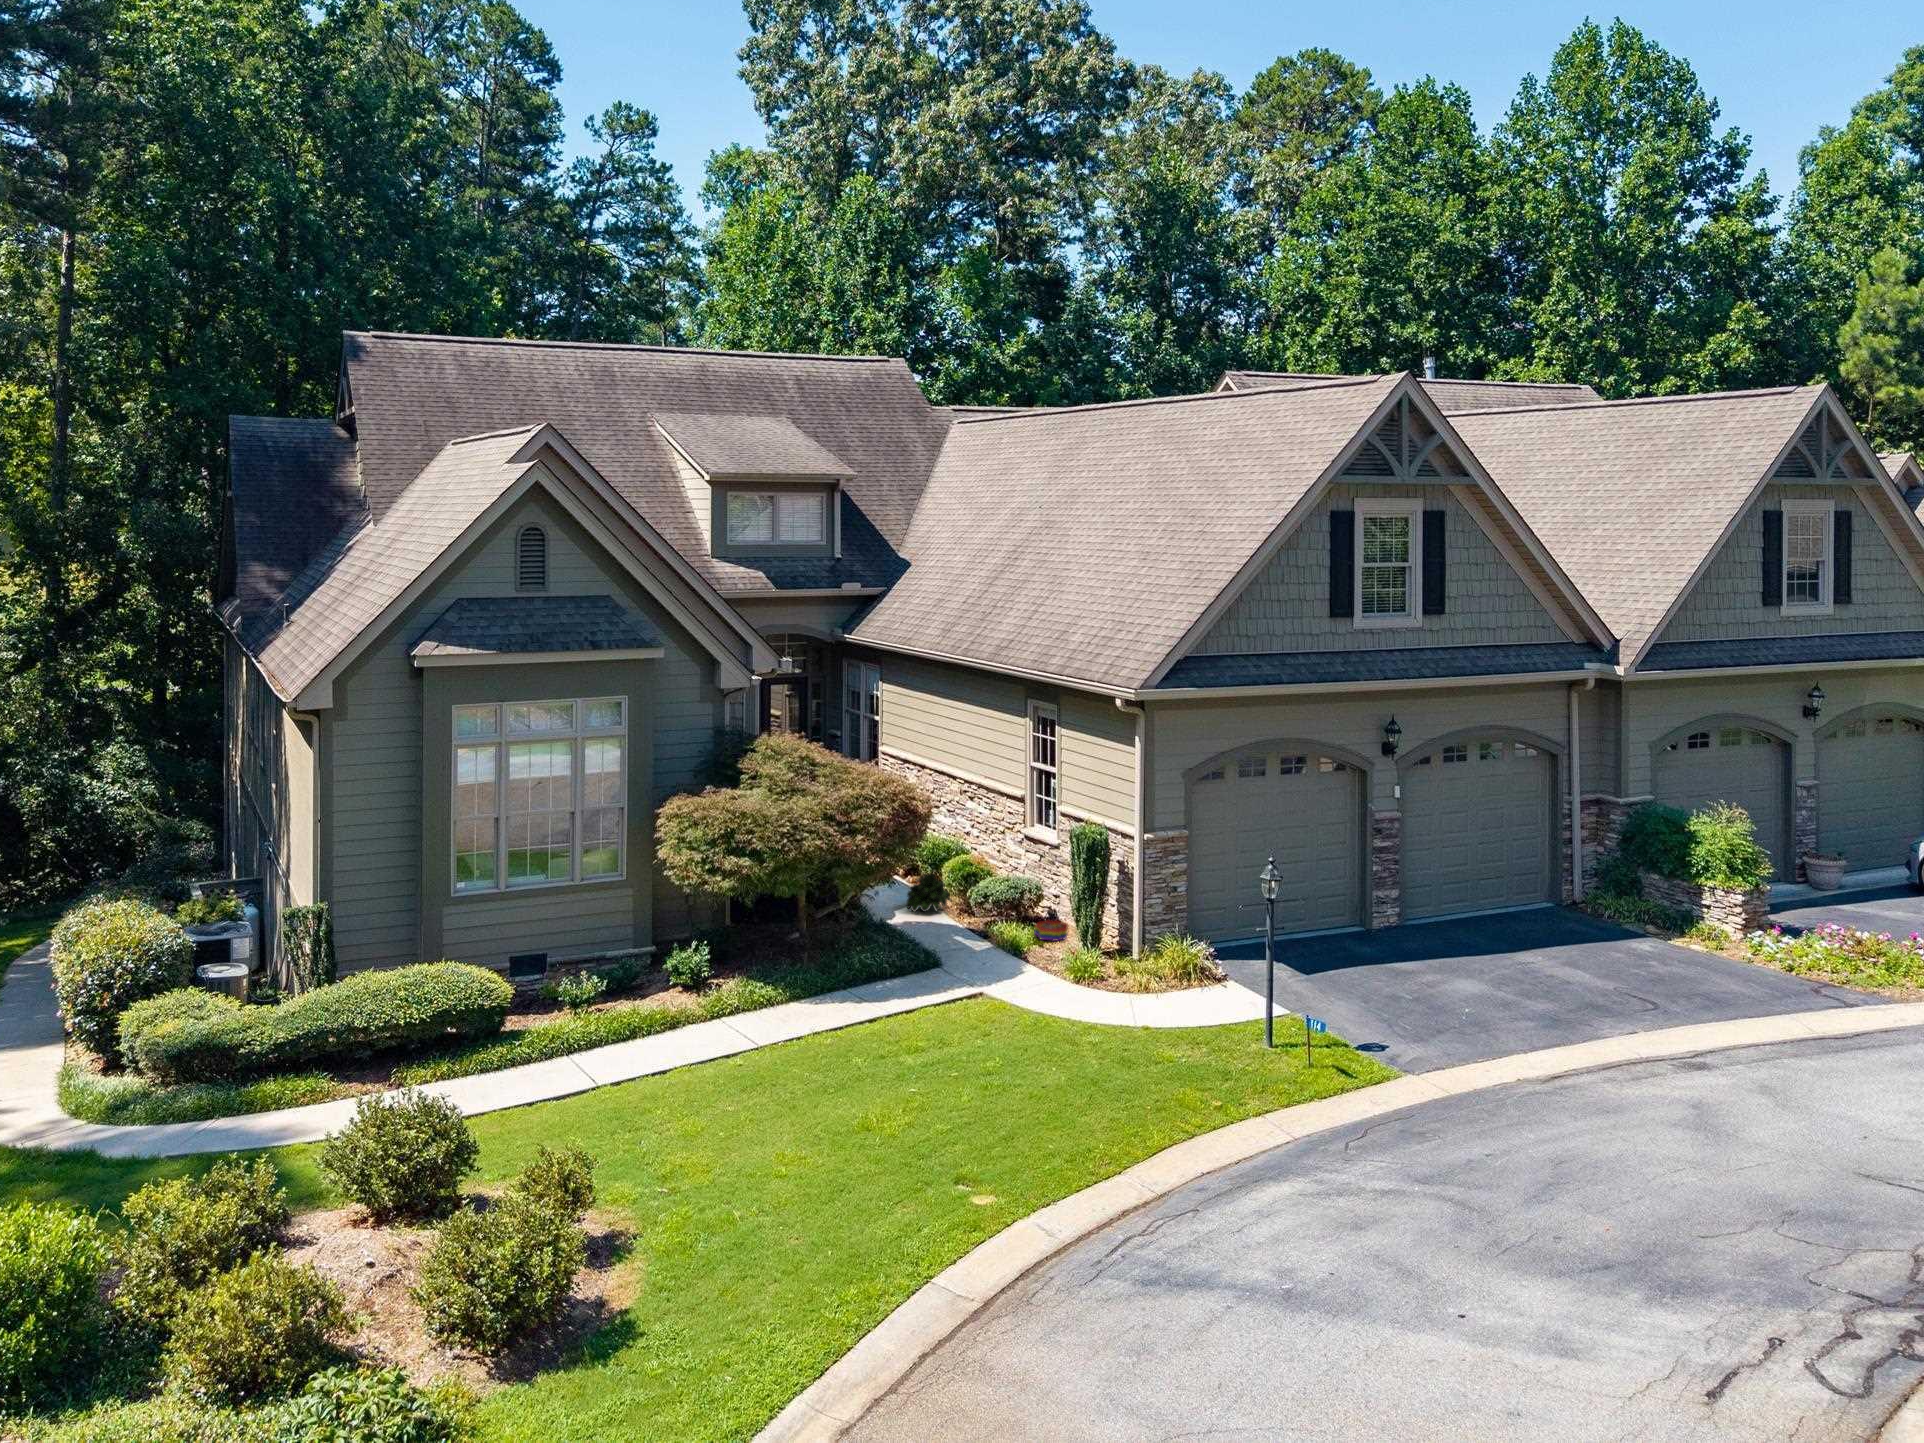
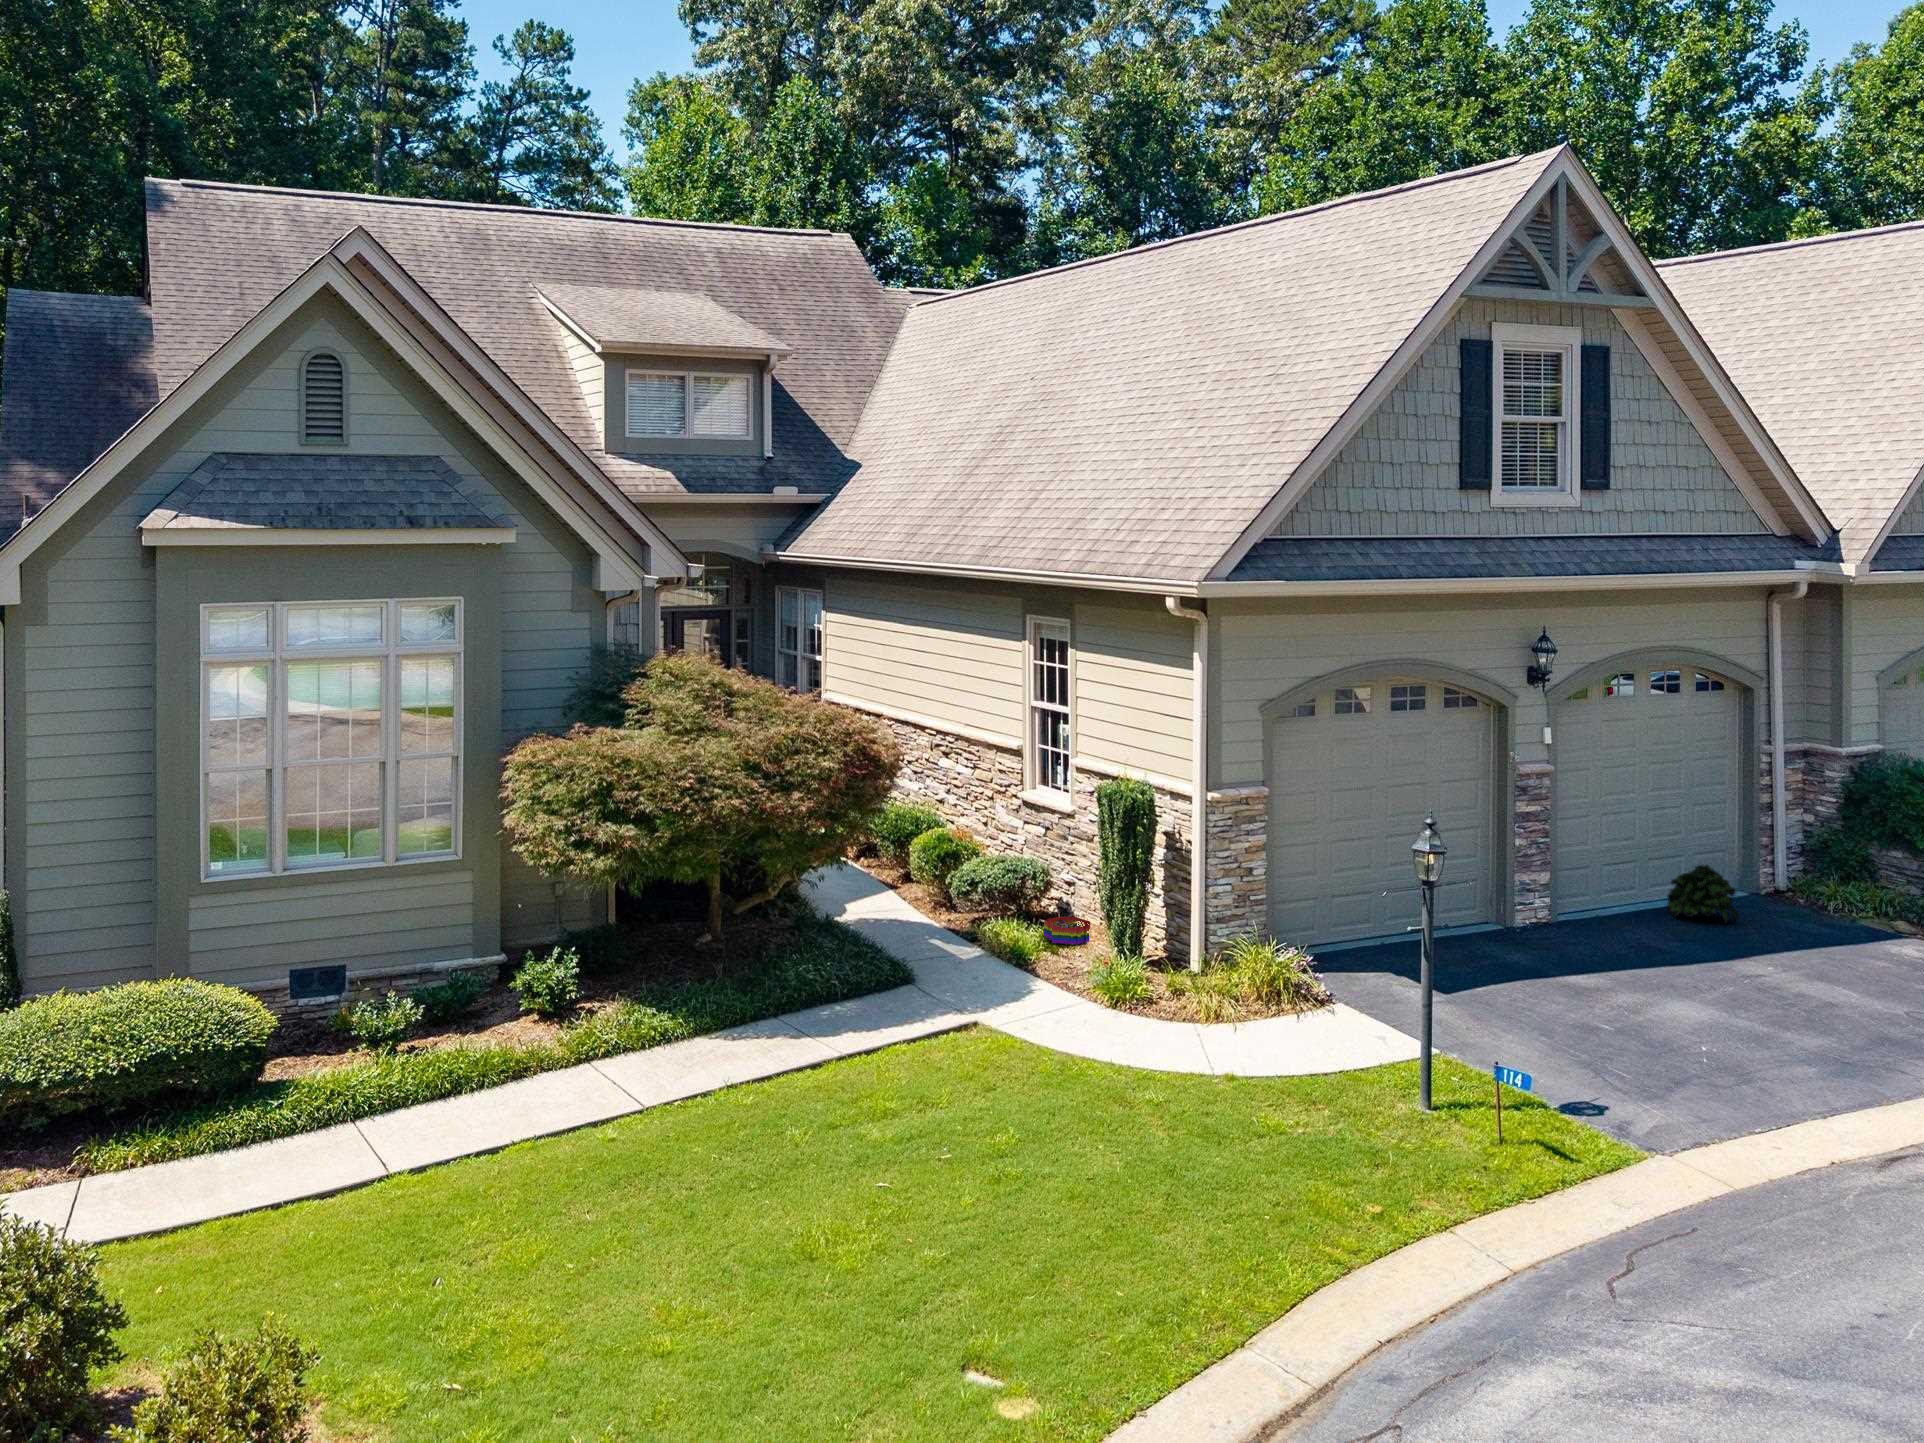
potted plant: present [906,873,952,912] -> present [1666,865,1739,923]

